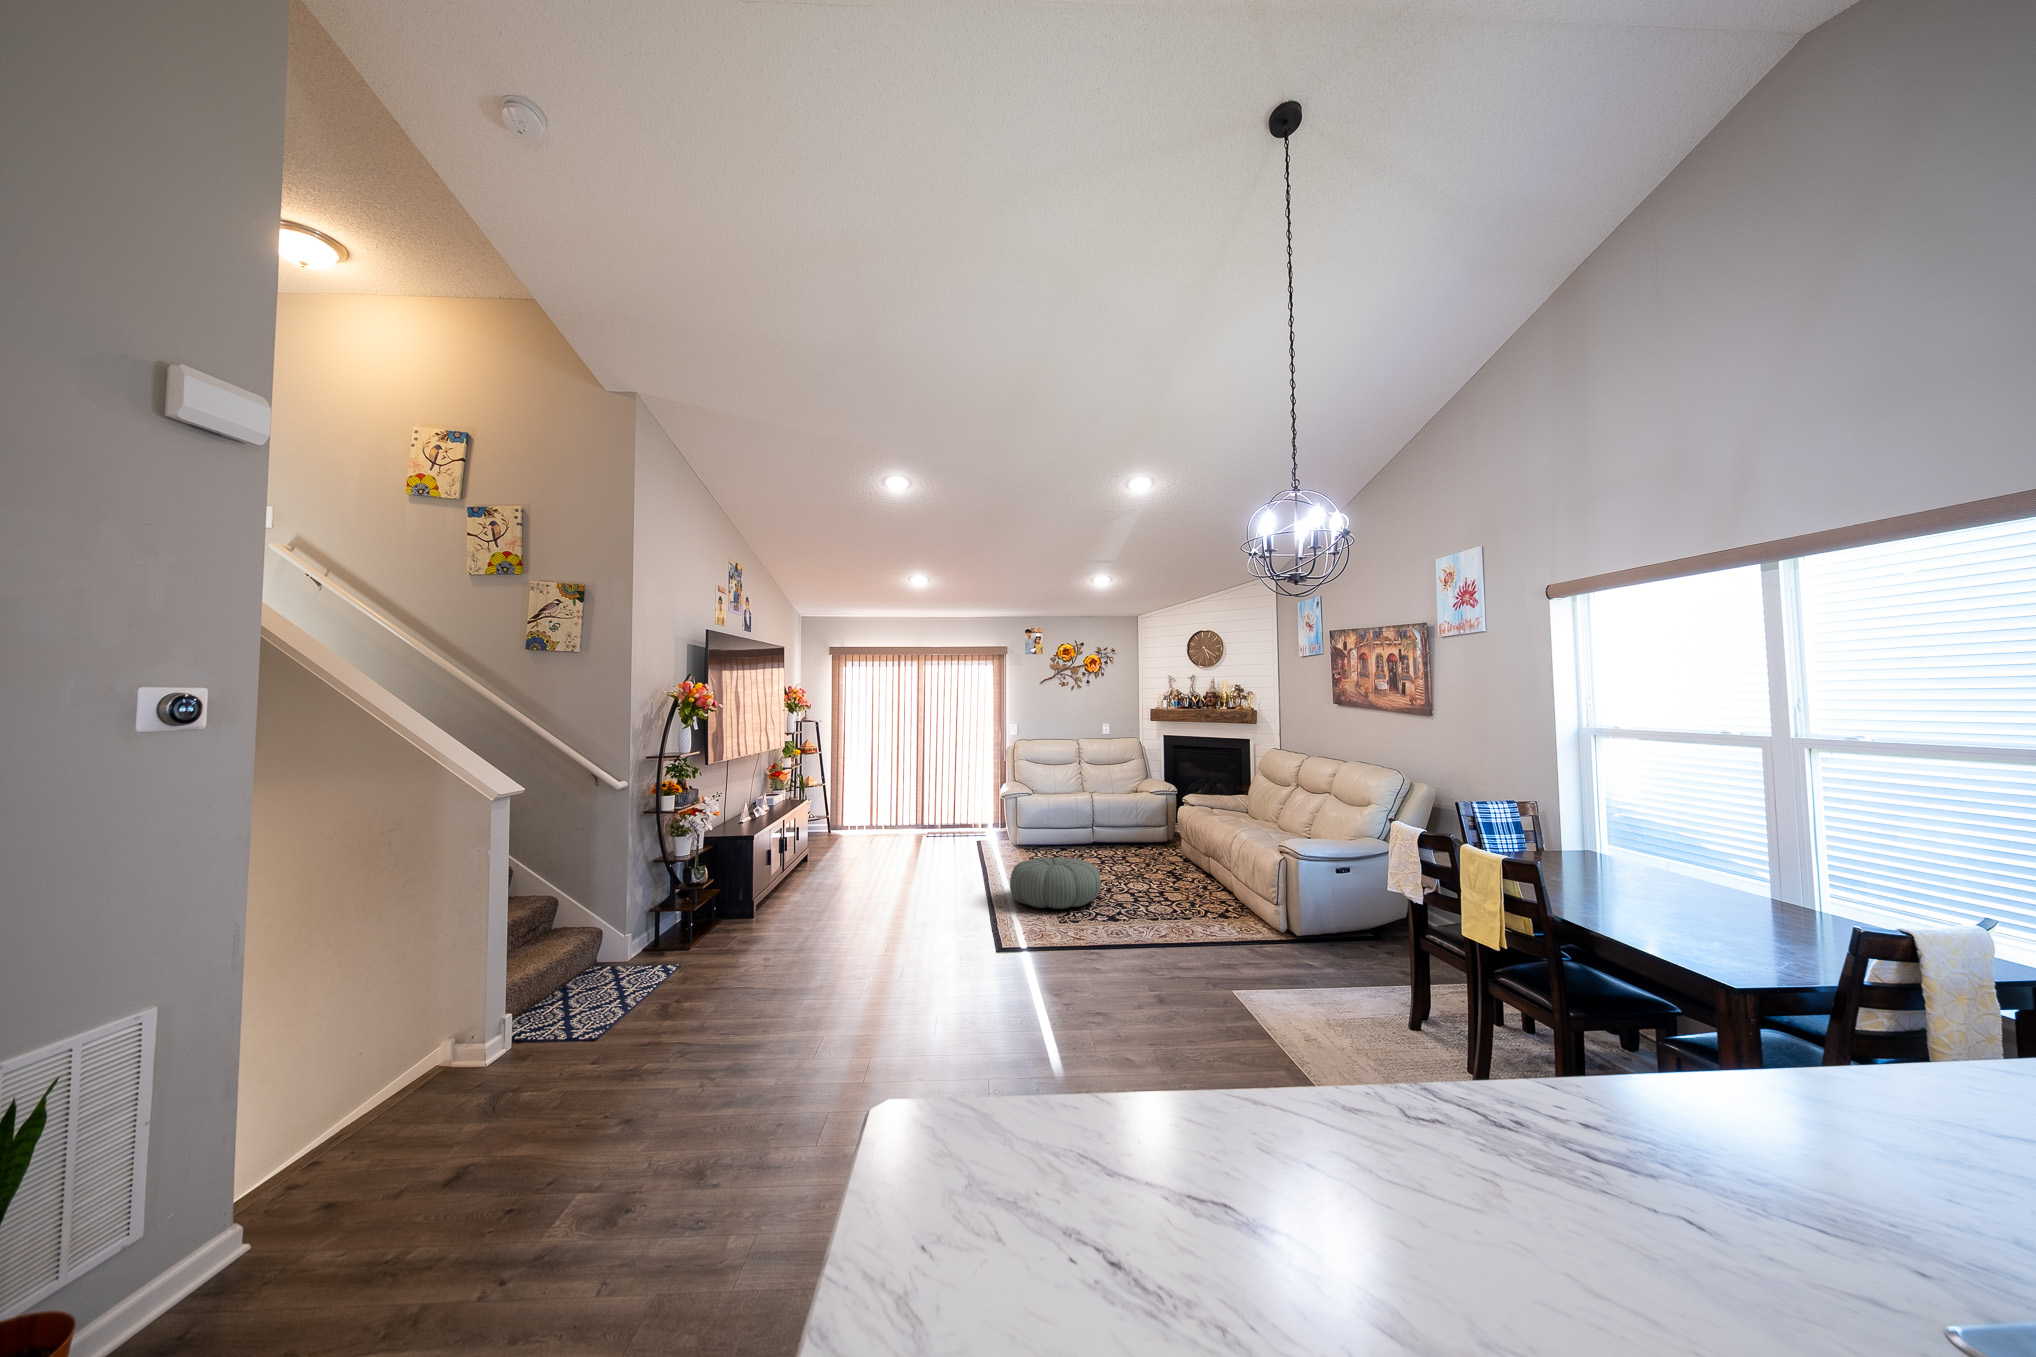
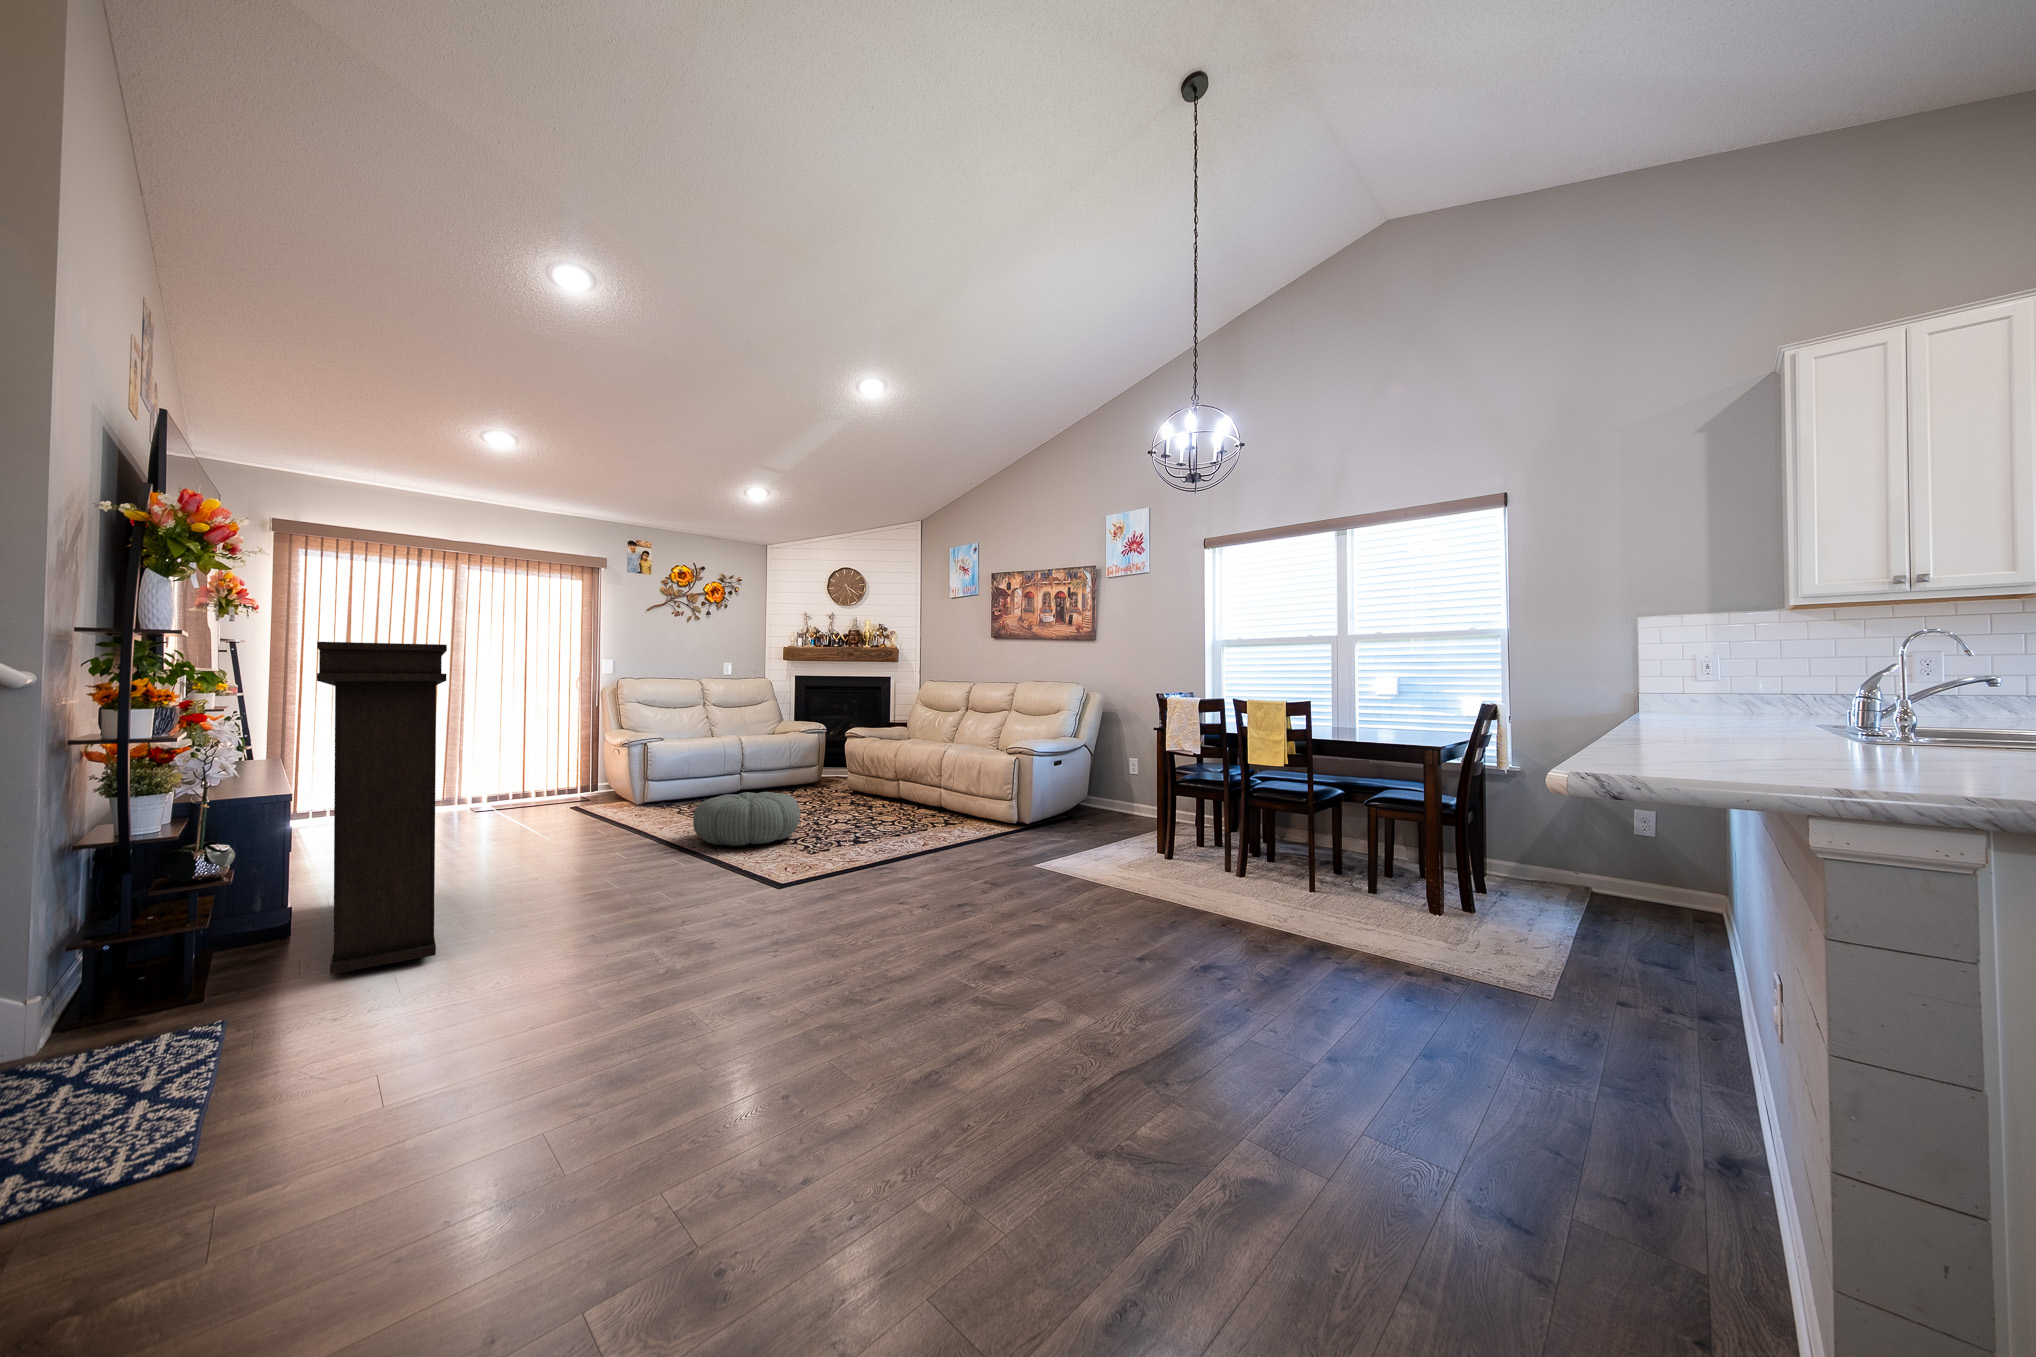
console table: none [704,746,821,972] -> present [317,642,447,974]

